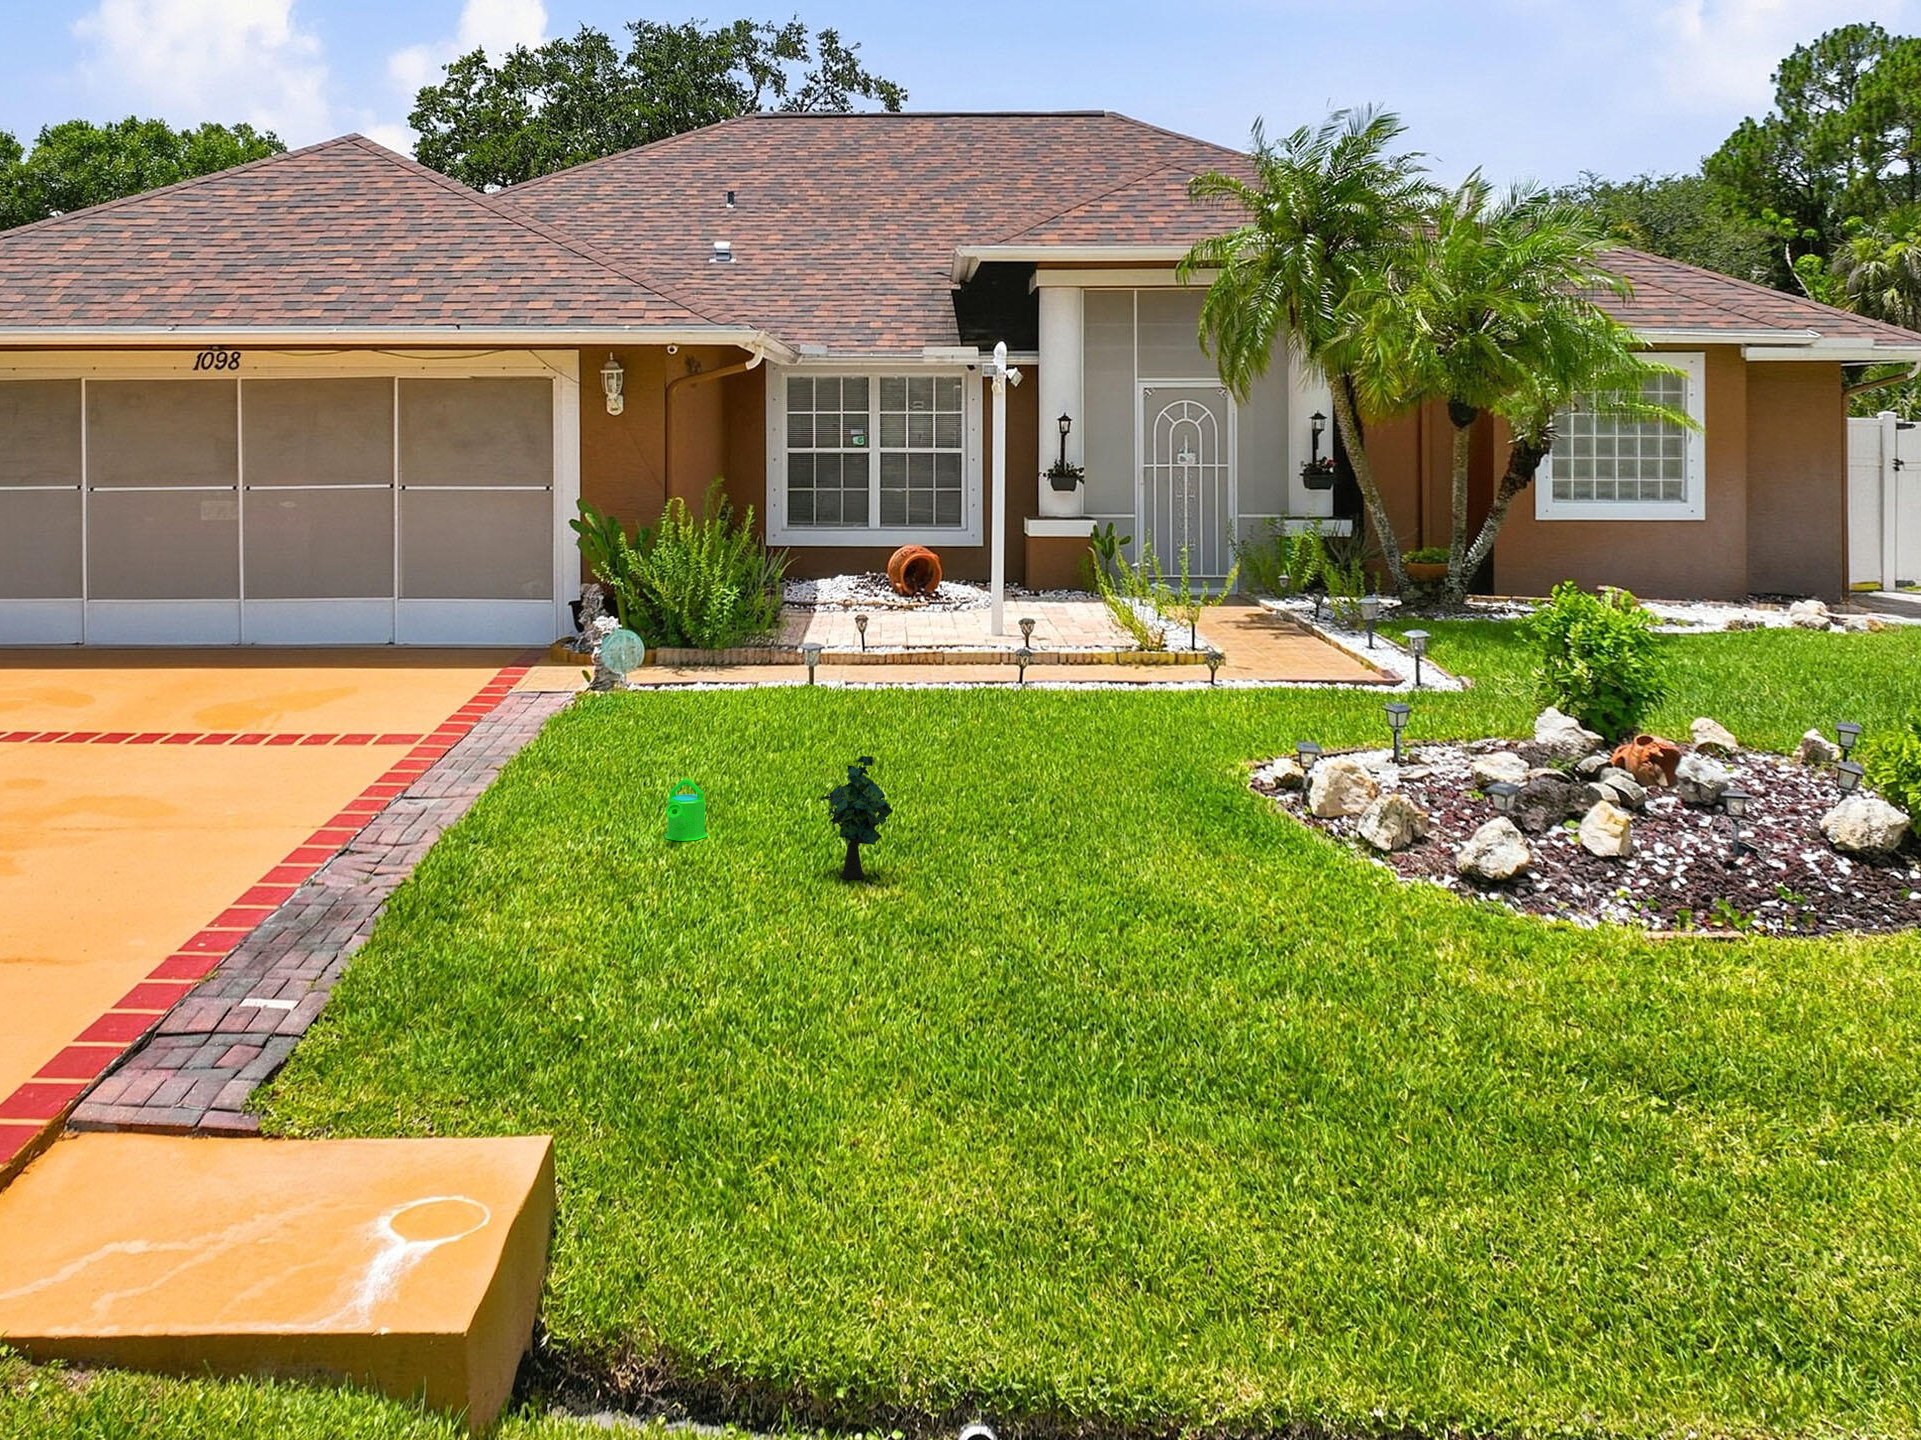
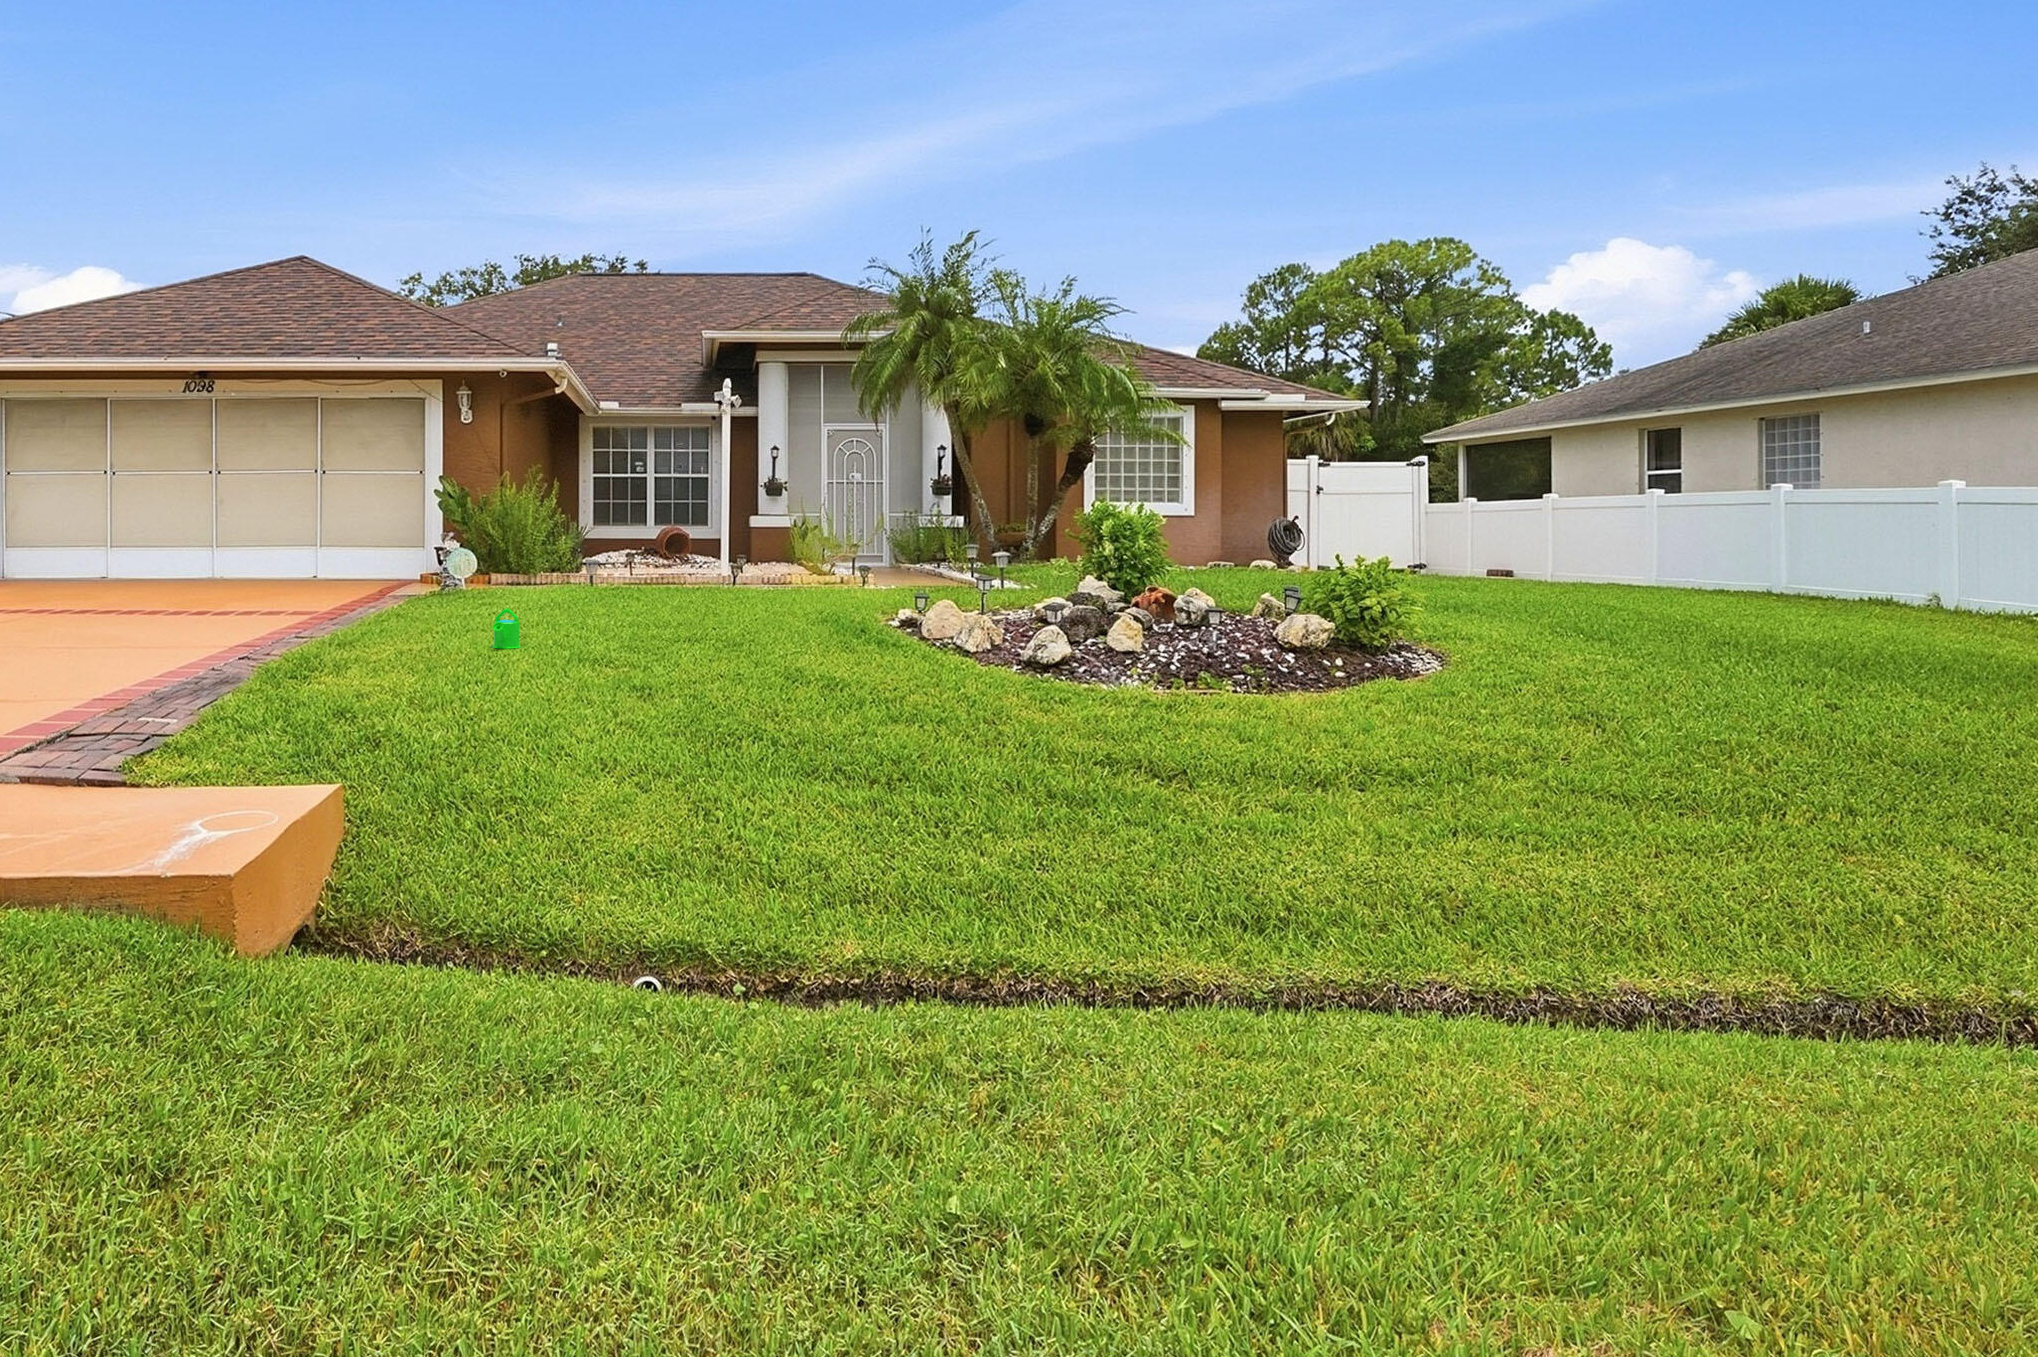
decorative plant: present [820,756,893,879] -> none [595,580,644,663]

